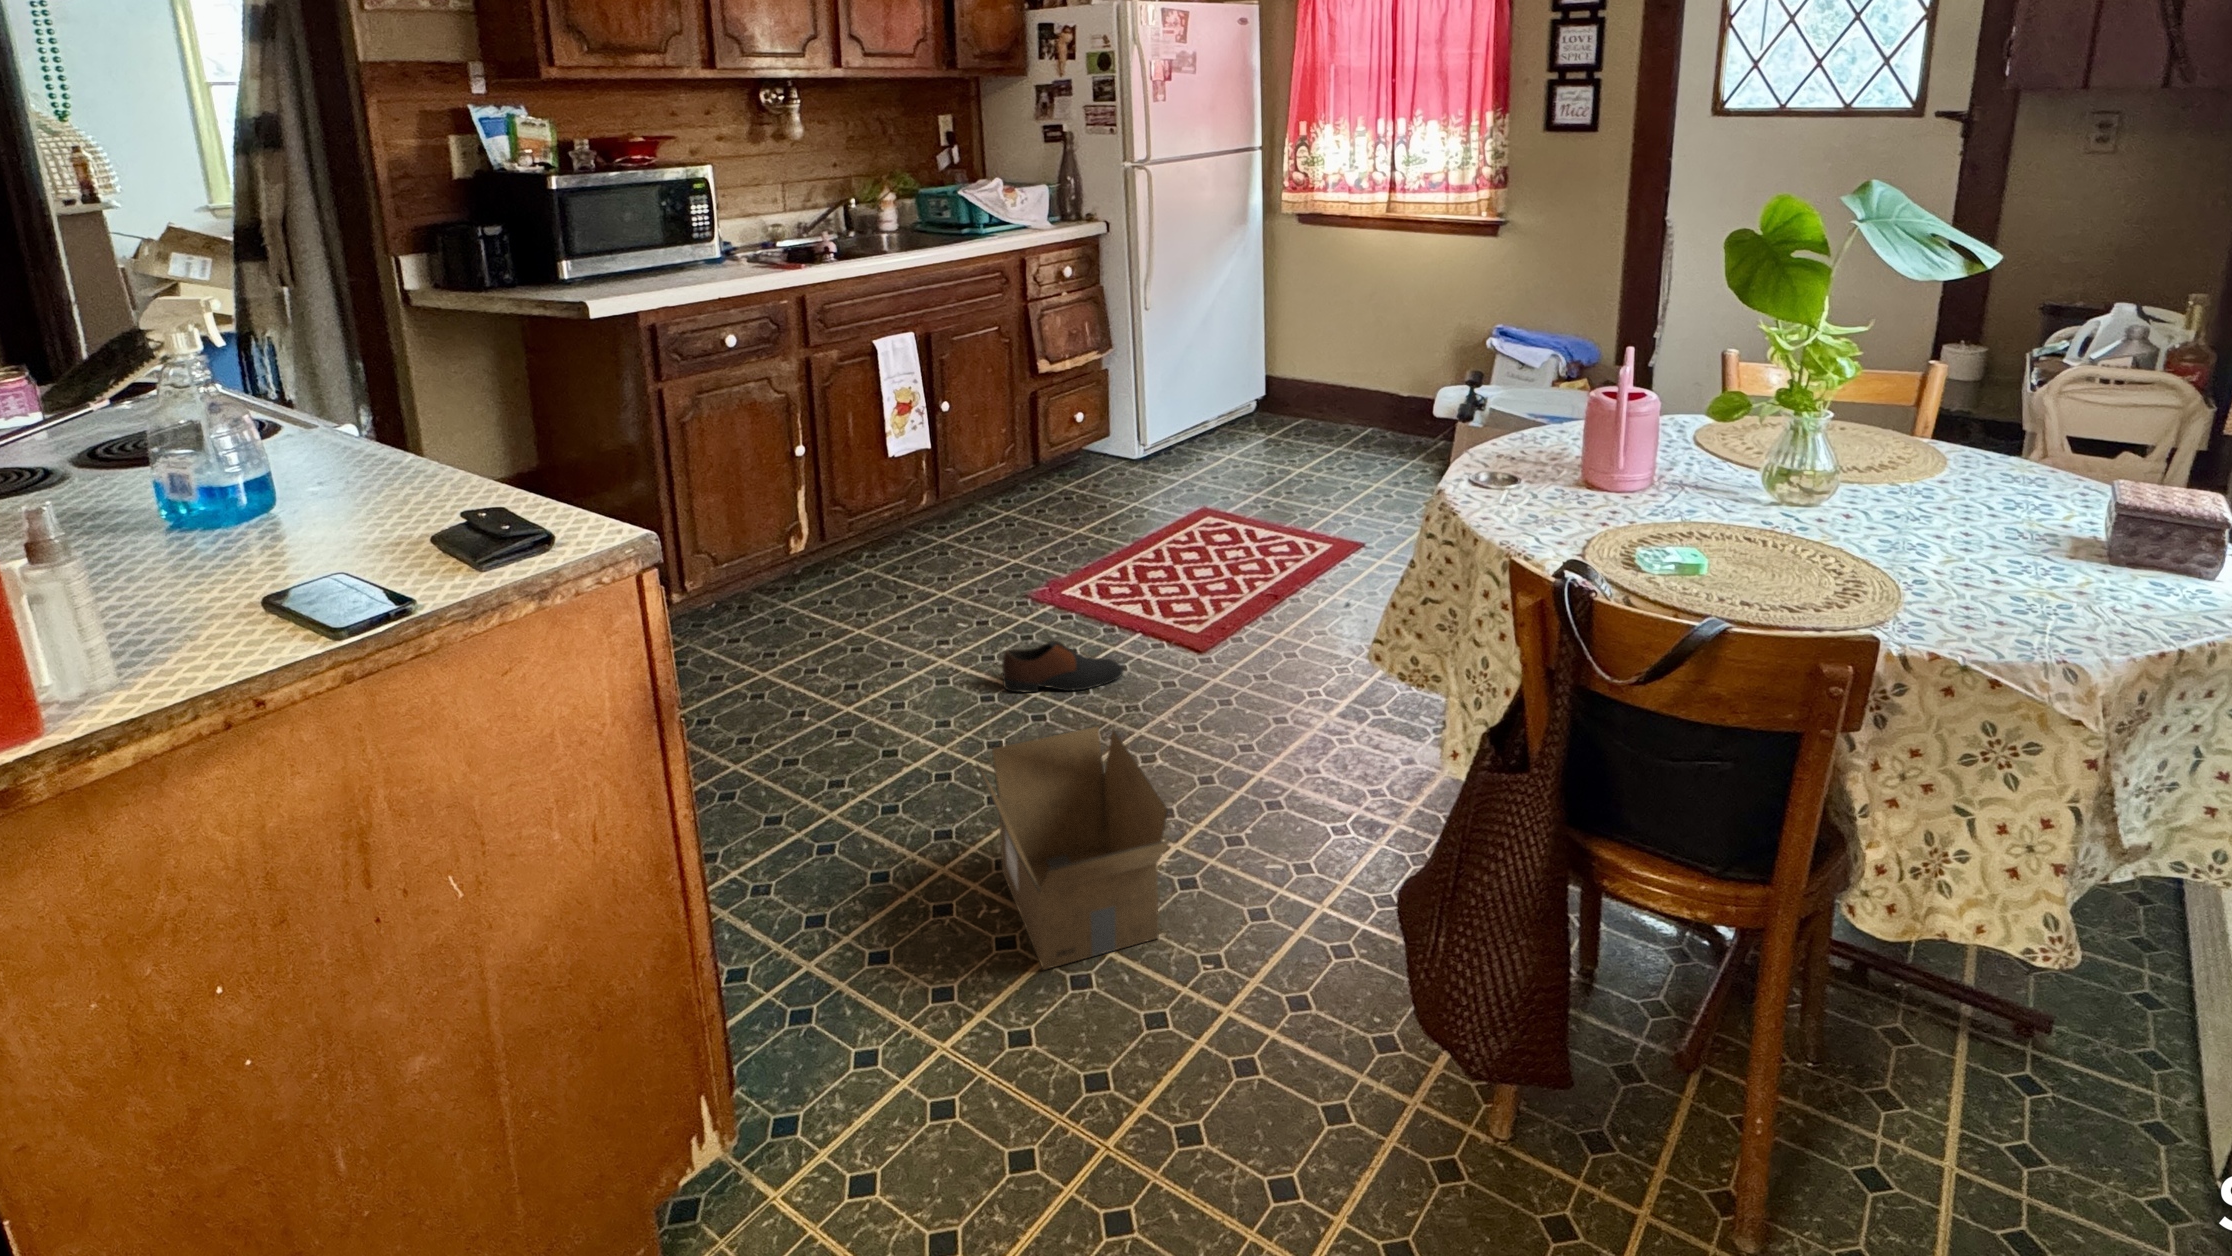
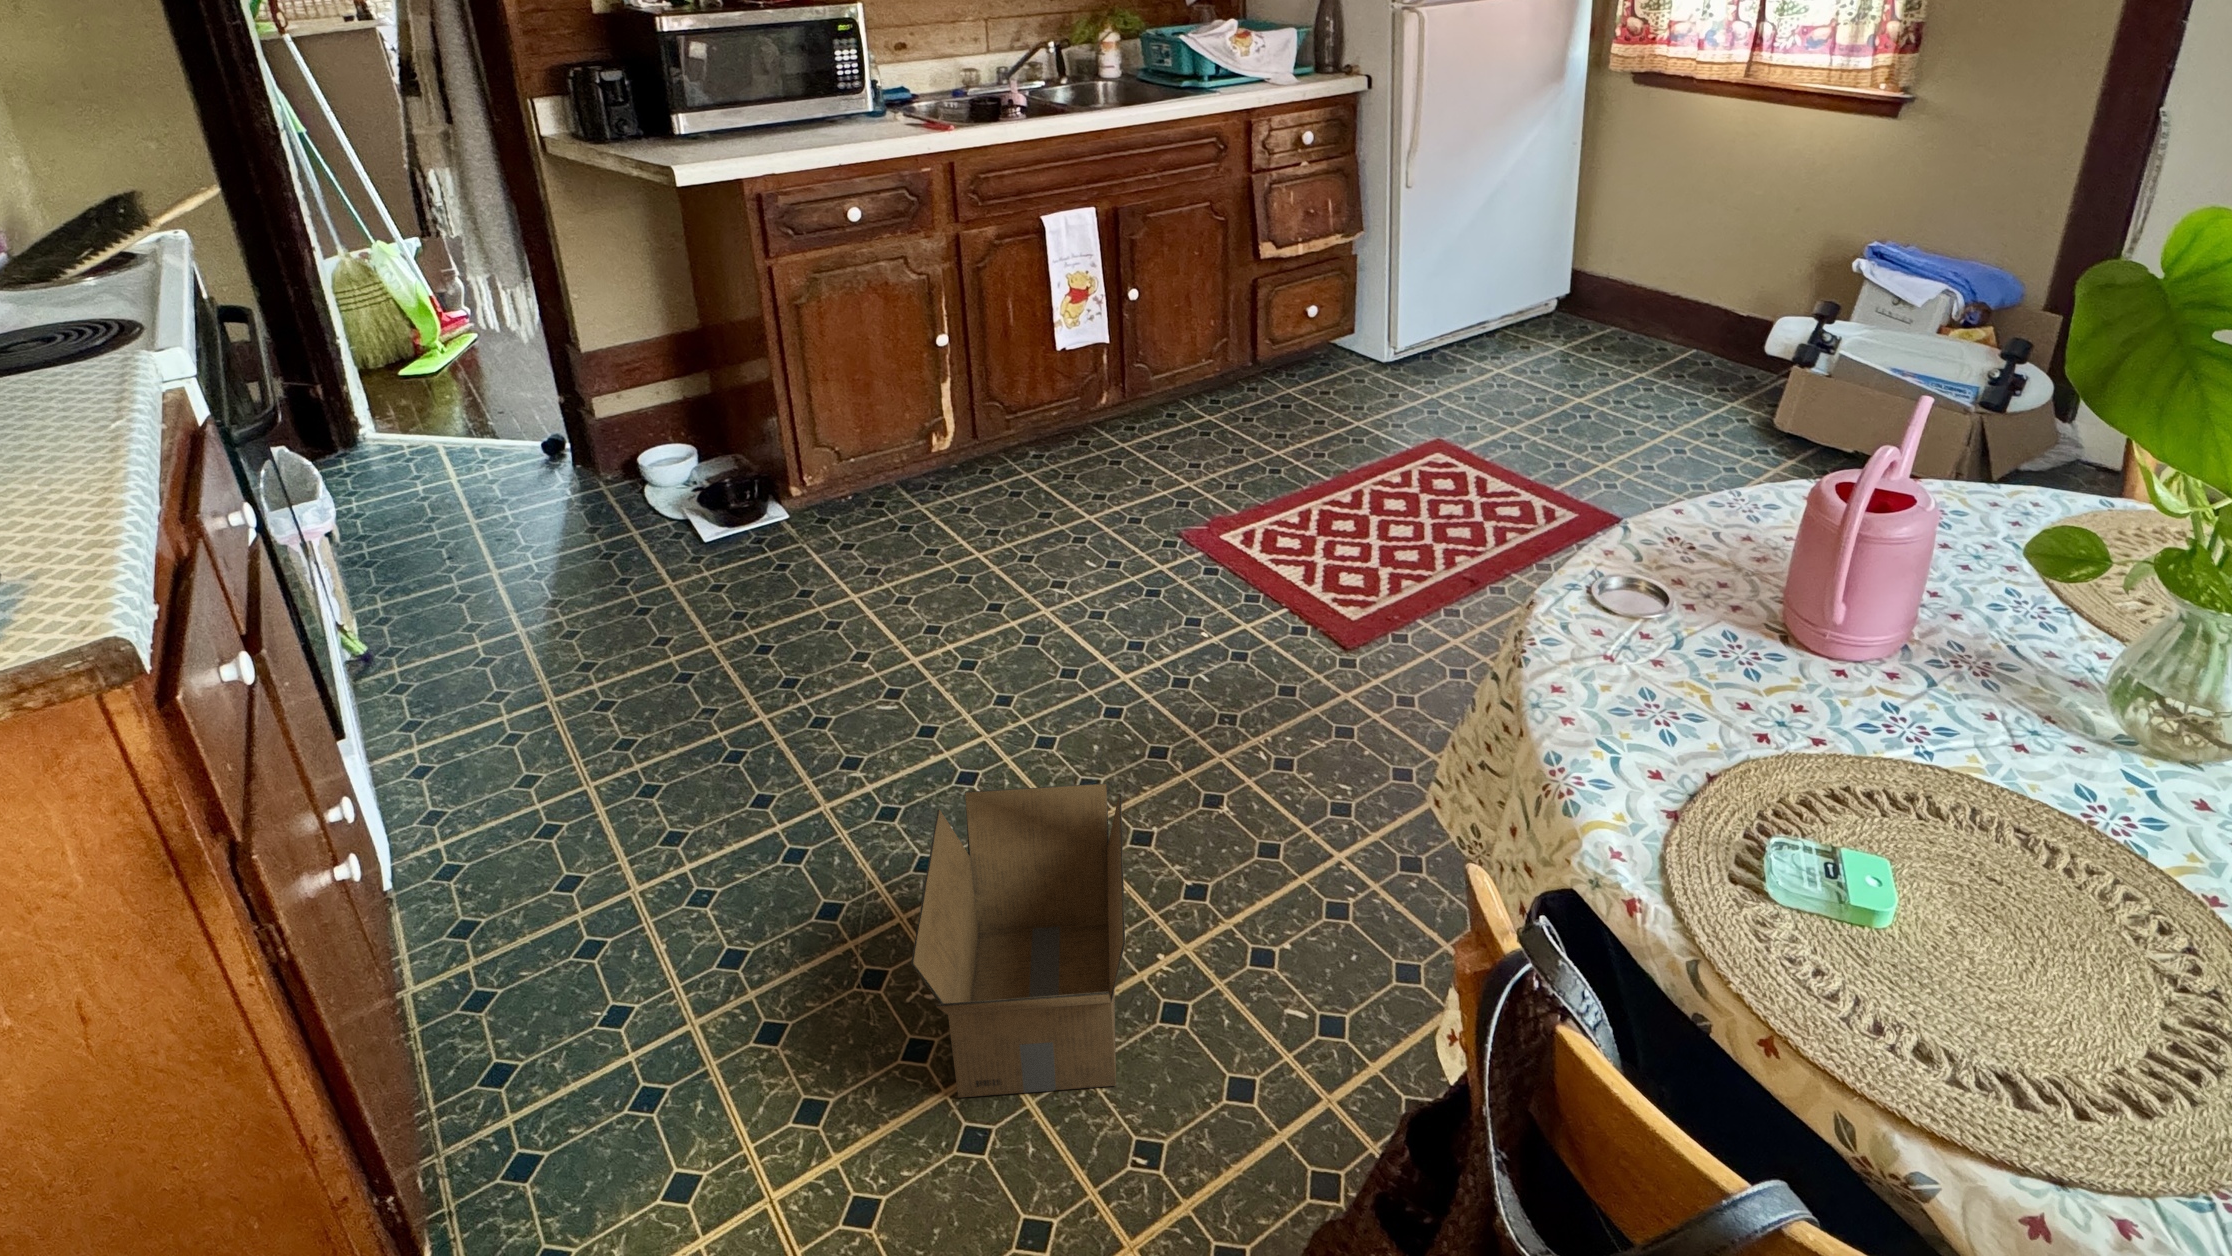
shoe: present [1002,641,1123,692] -> none [1094,618,1239,684]

